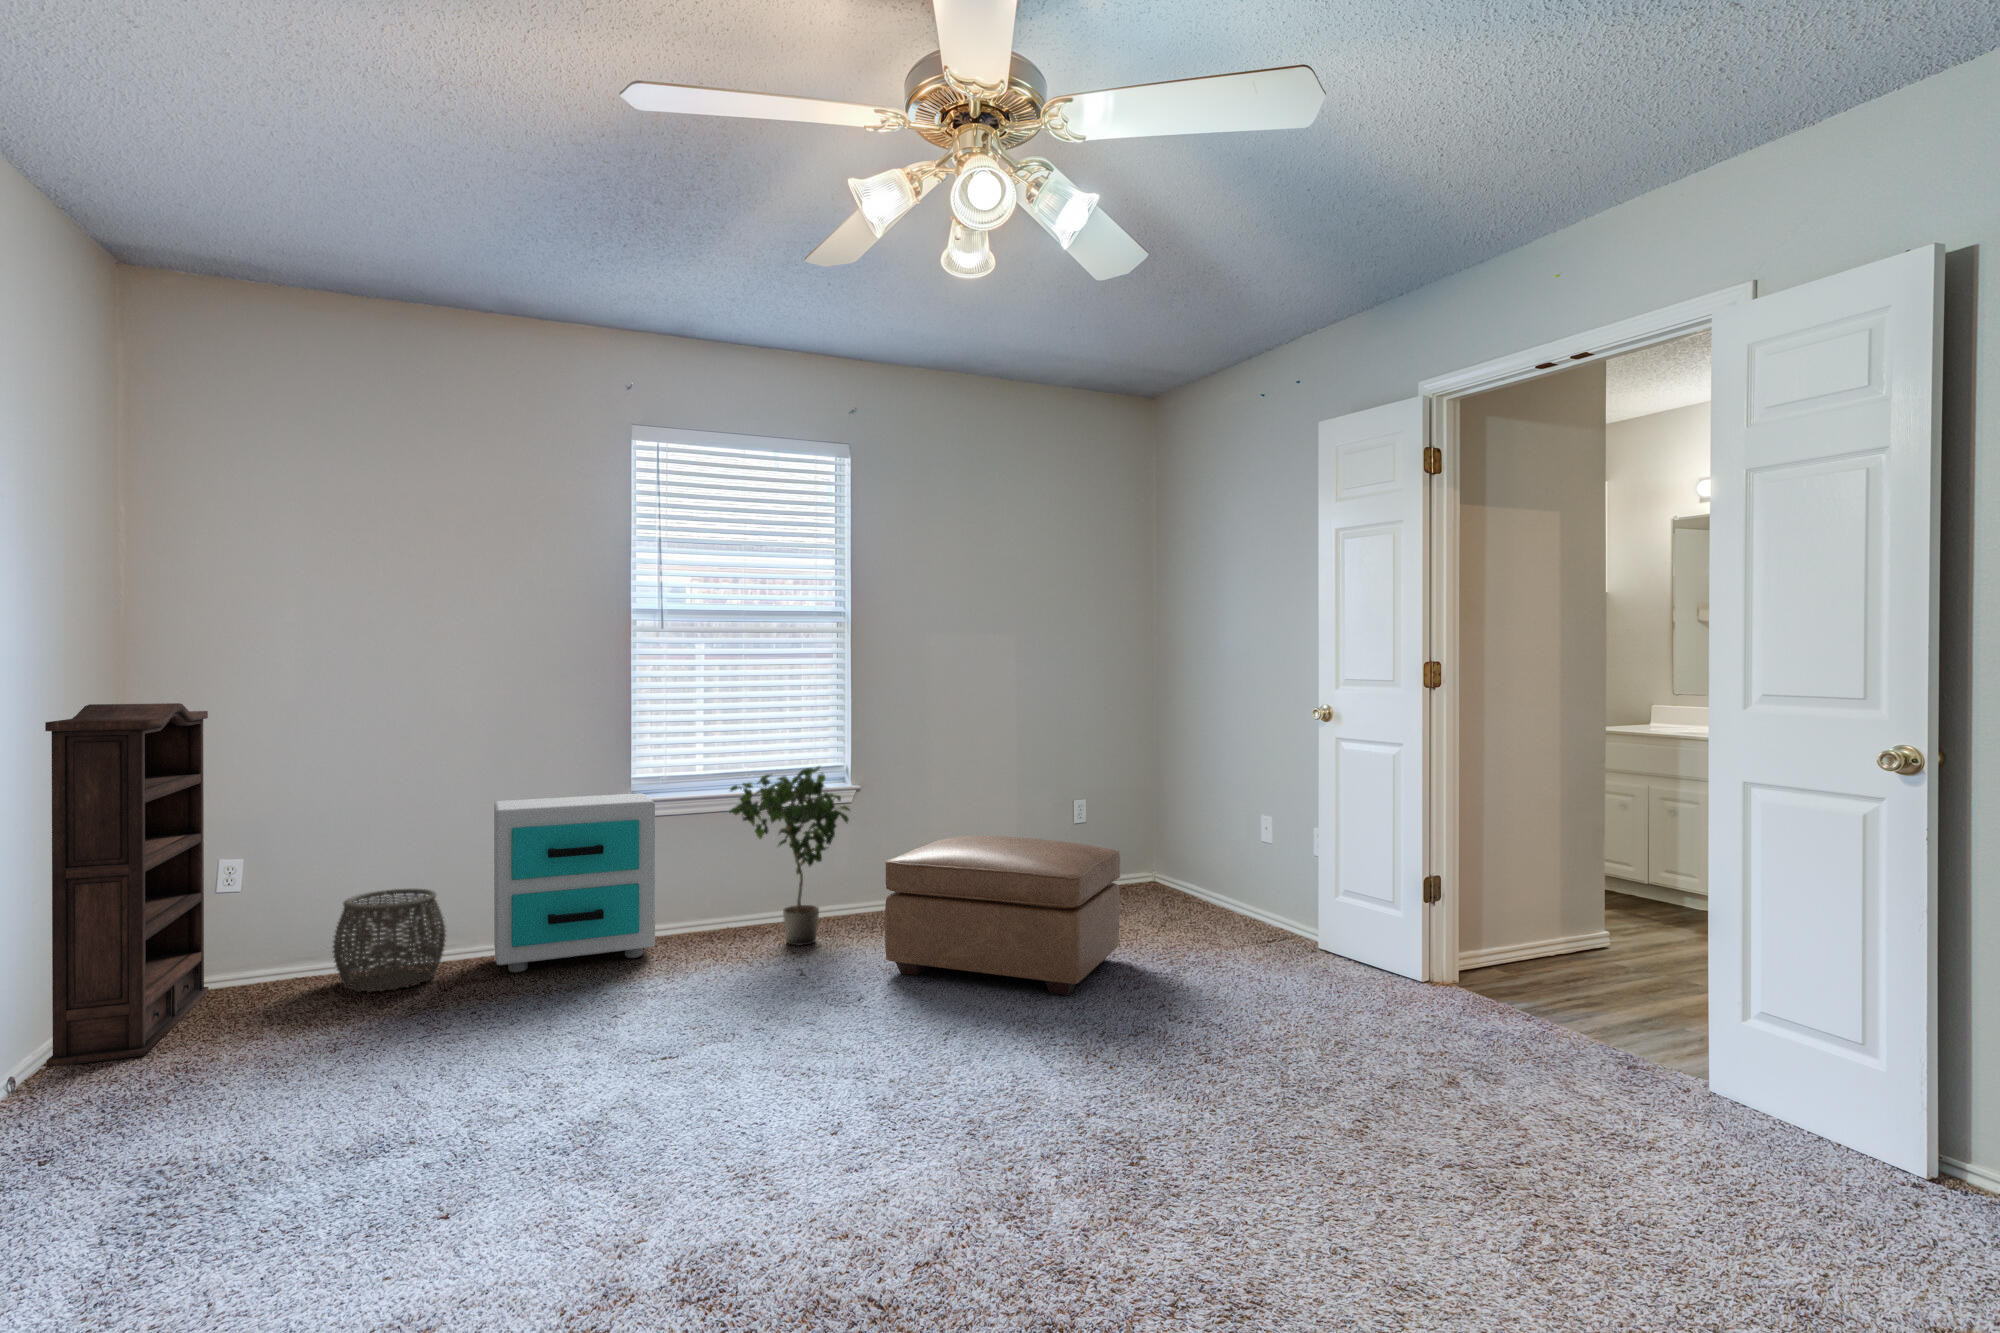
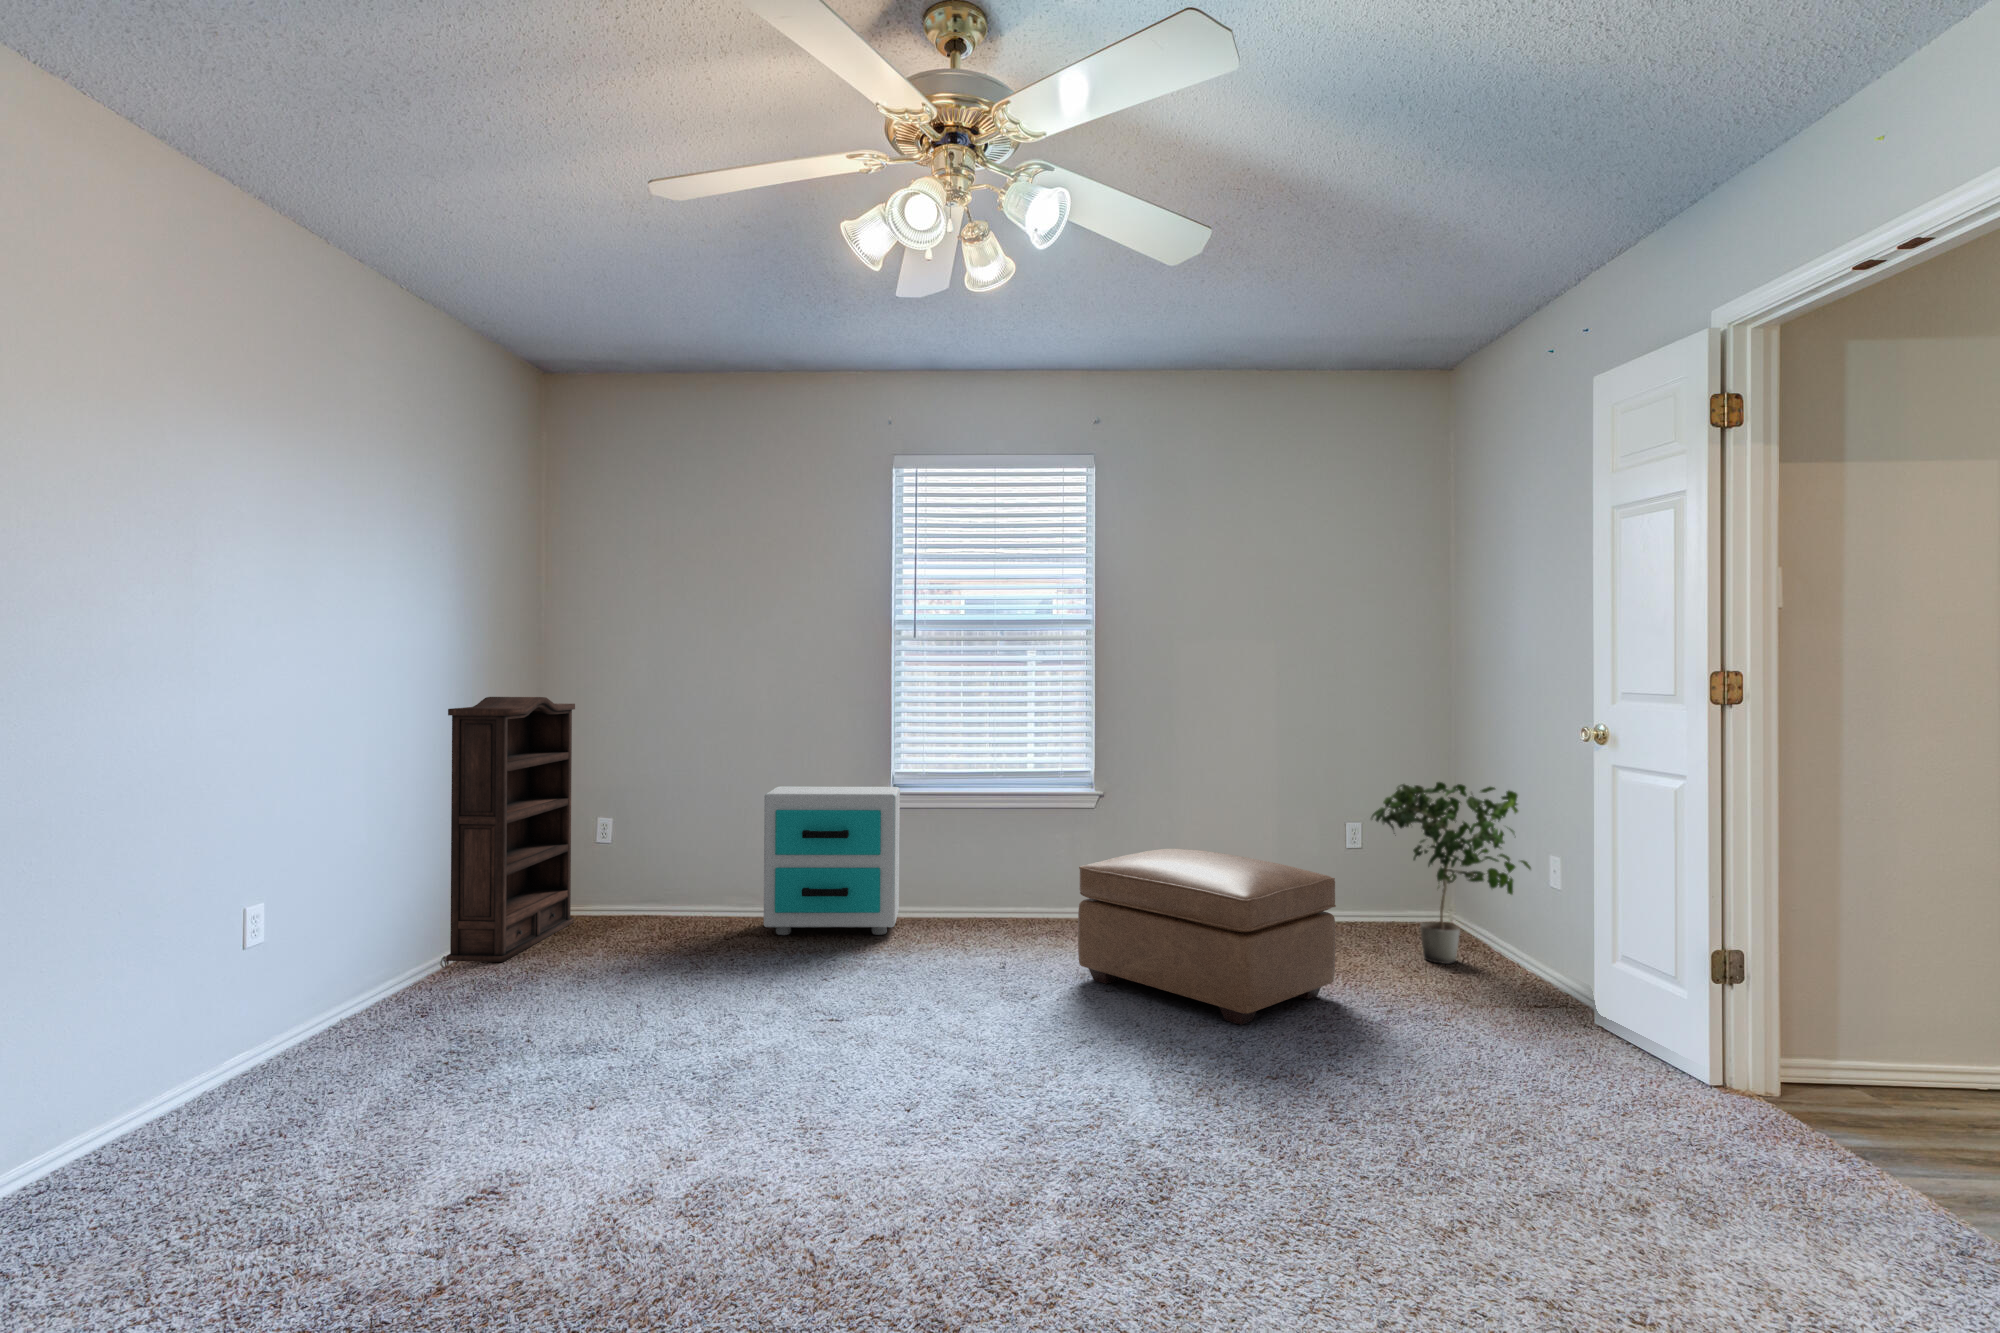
potted plant: present [730,766,850,945] -> present [1371,782,1531,964]
woven basket: present [333,889,446,992] -> none [647,855,733,938]

